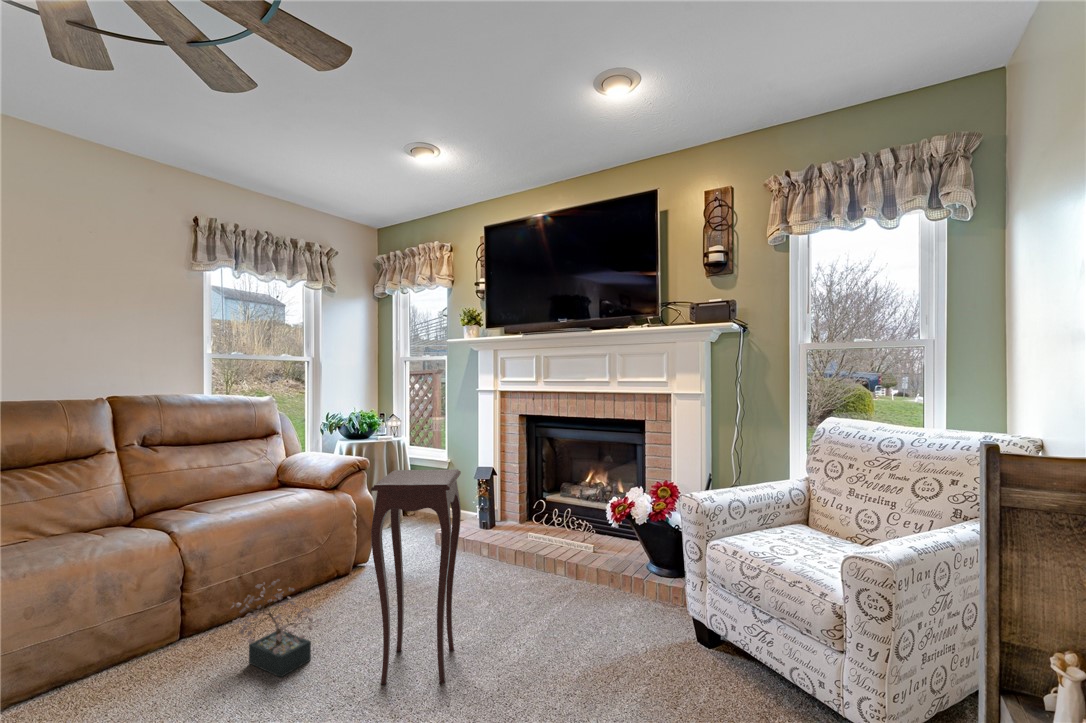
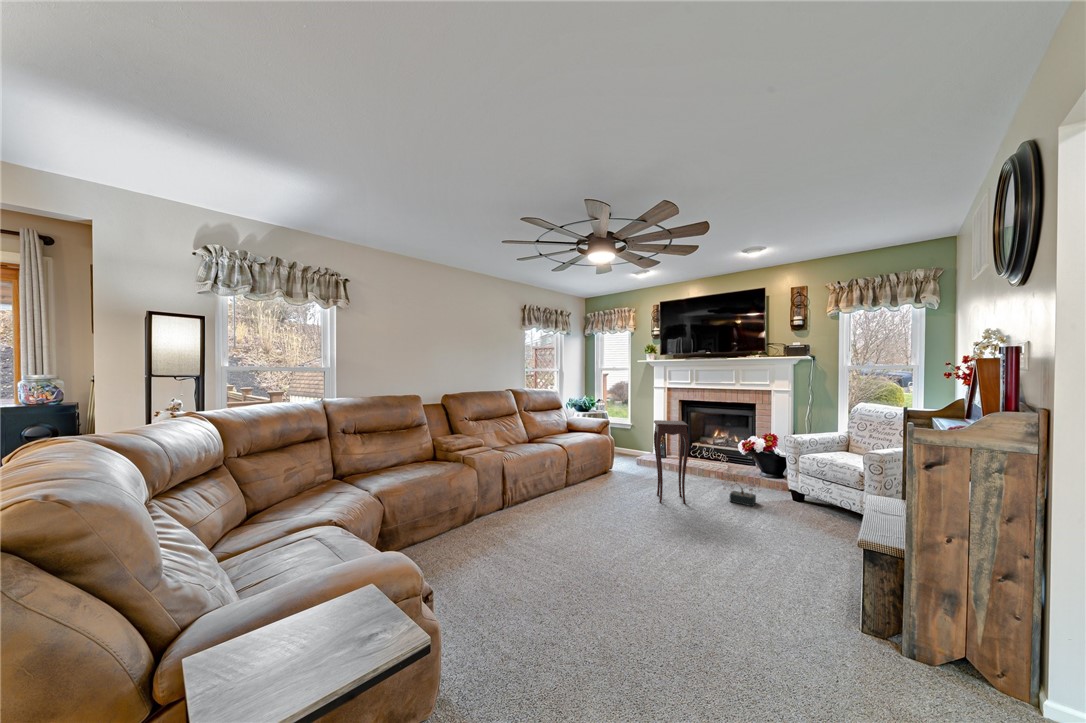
decorative plant: present [232,579,321,677] -> present [722,470,761,506]

